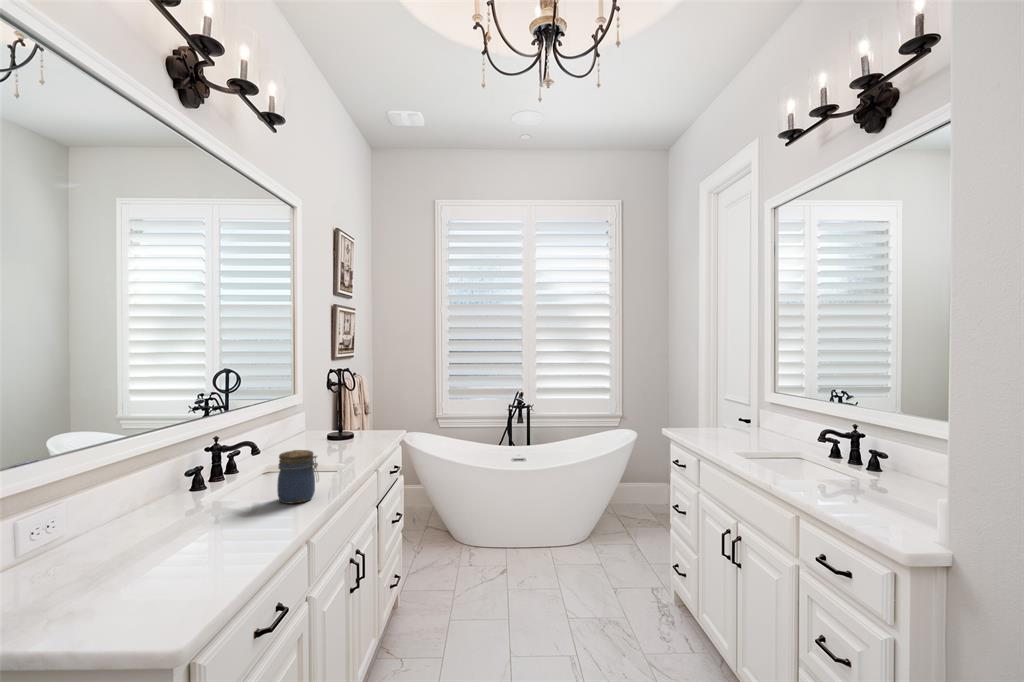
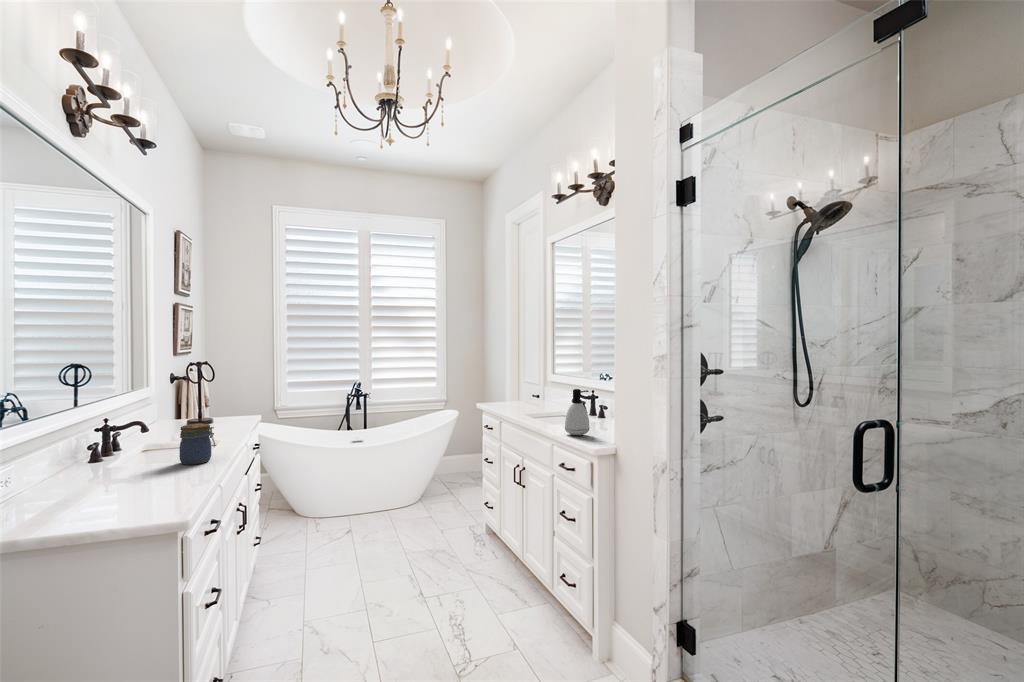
soap dispenser: none [822,429,872,509] -> present [565,389,590,435]

